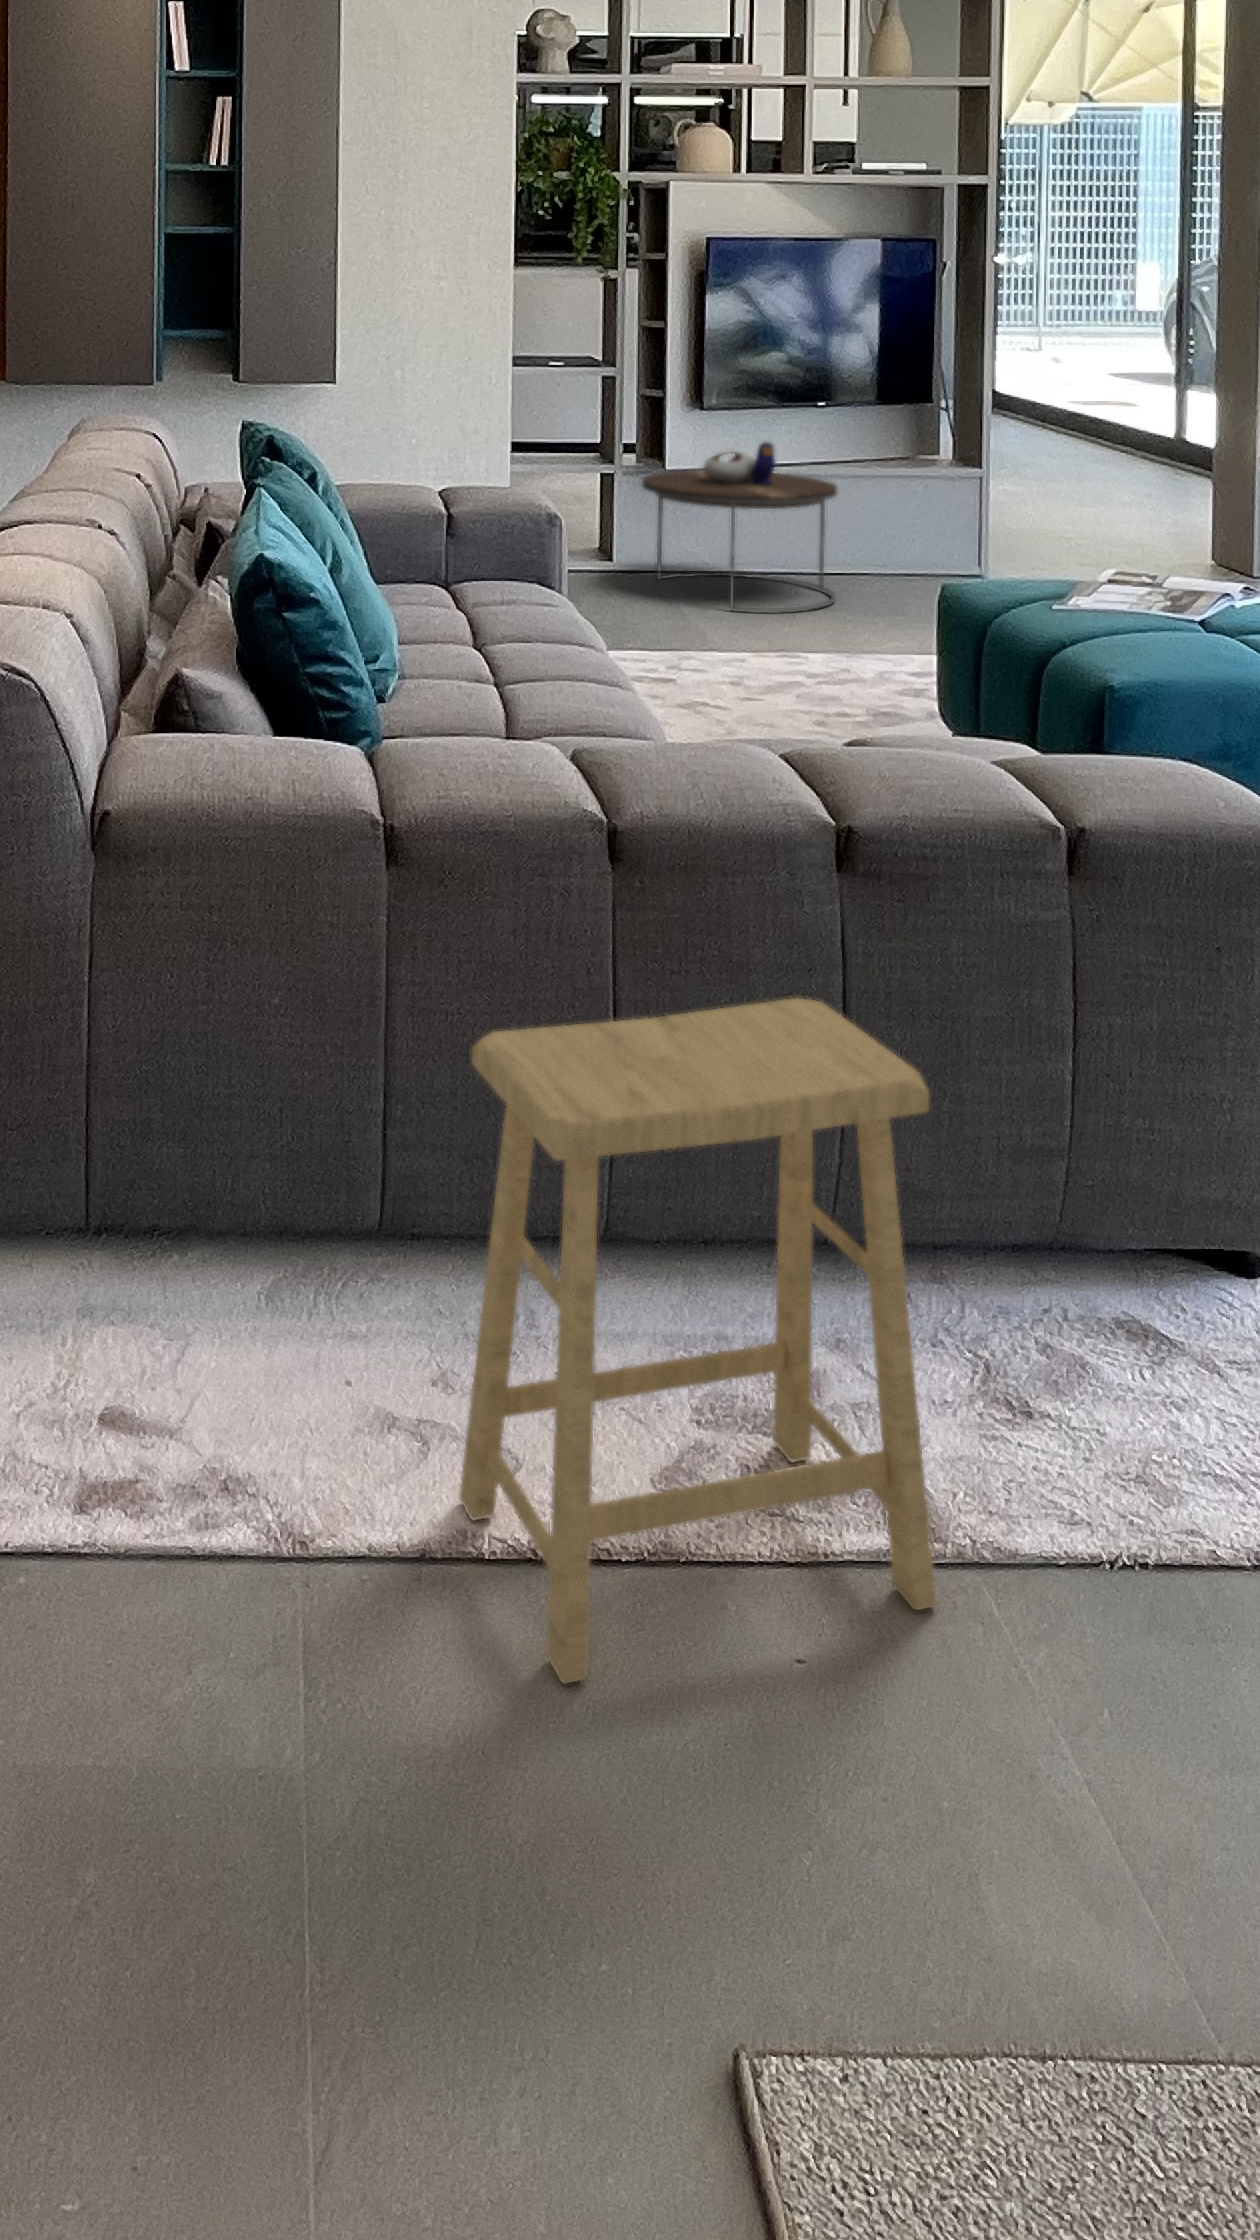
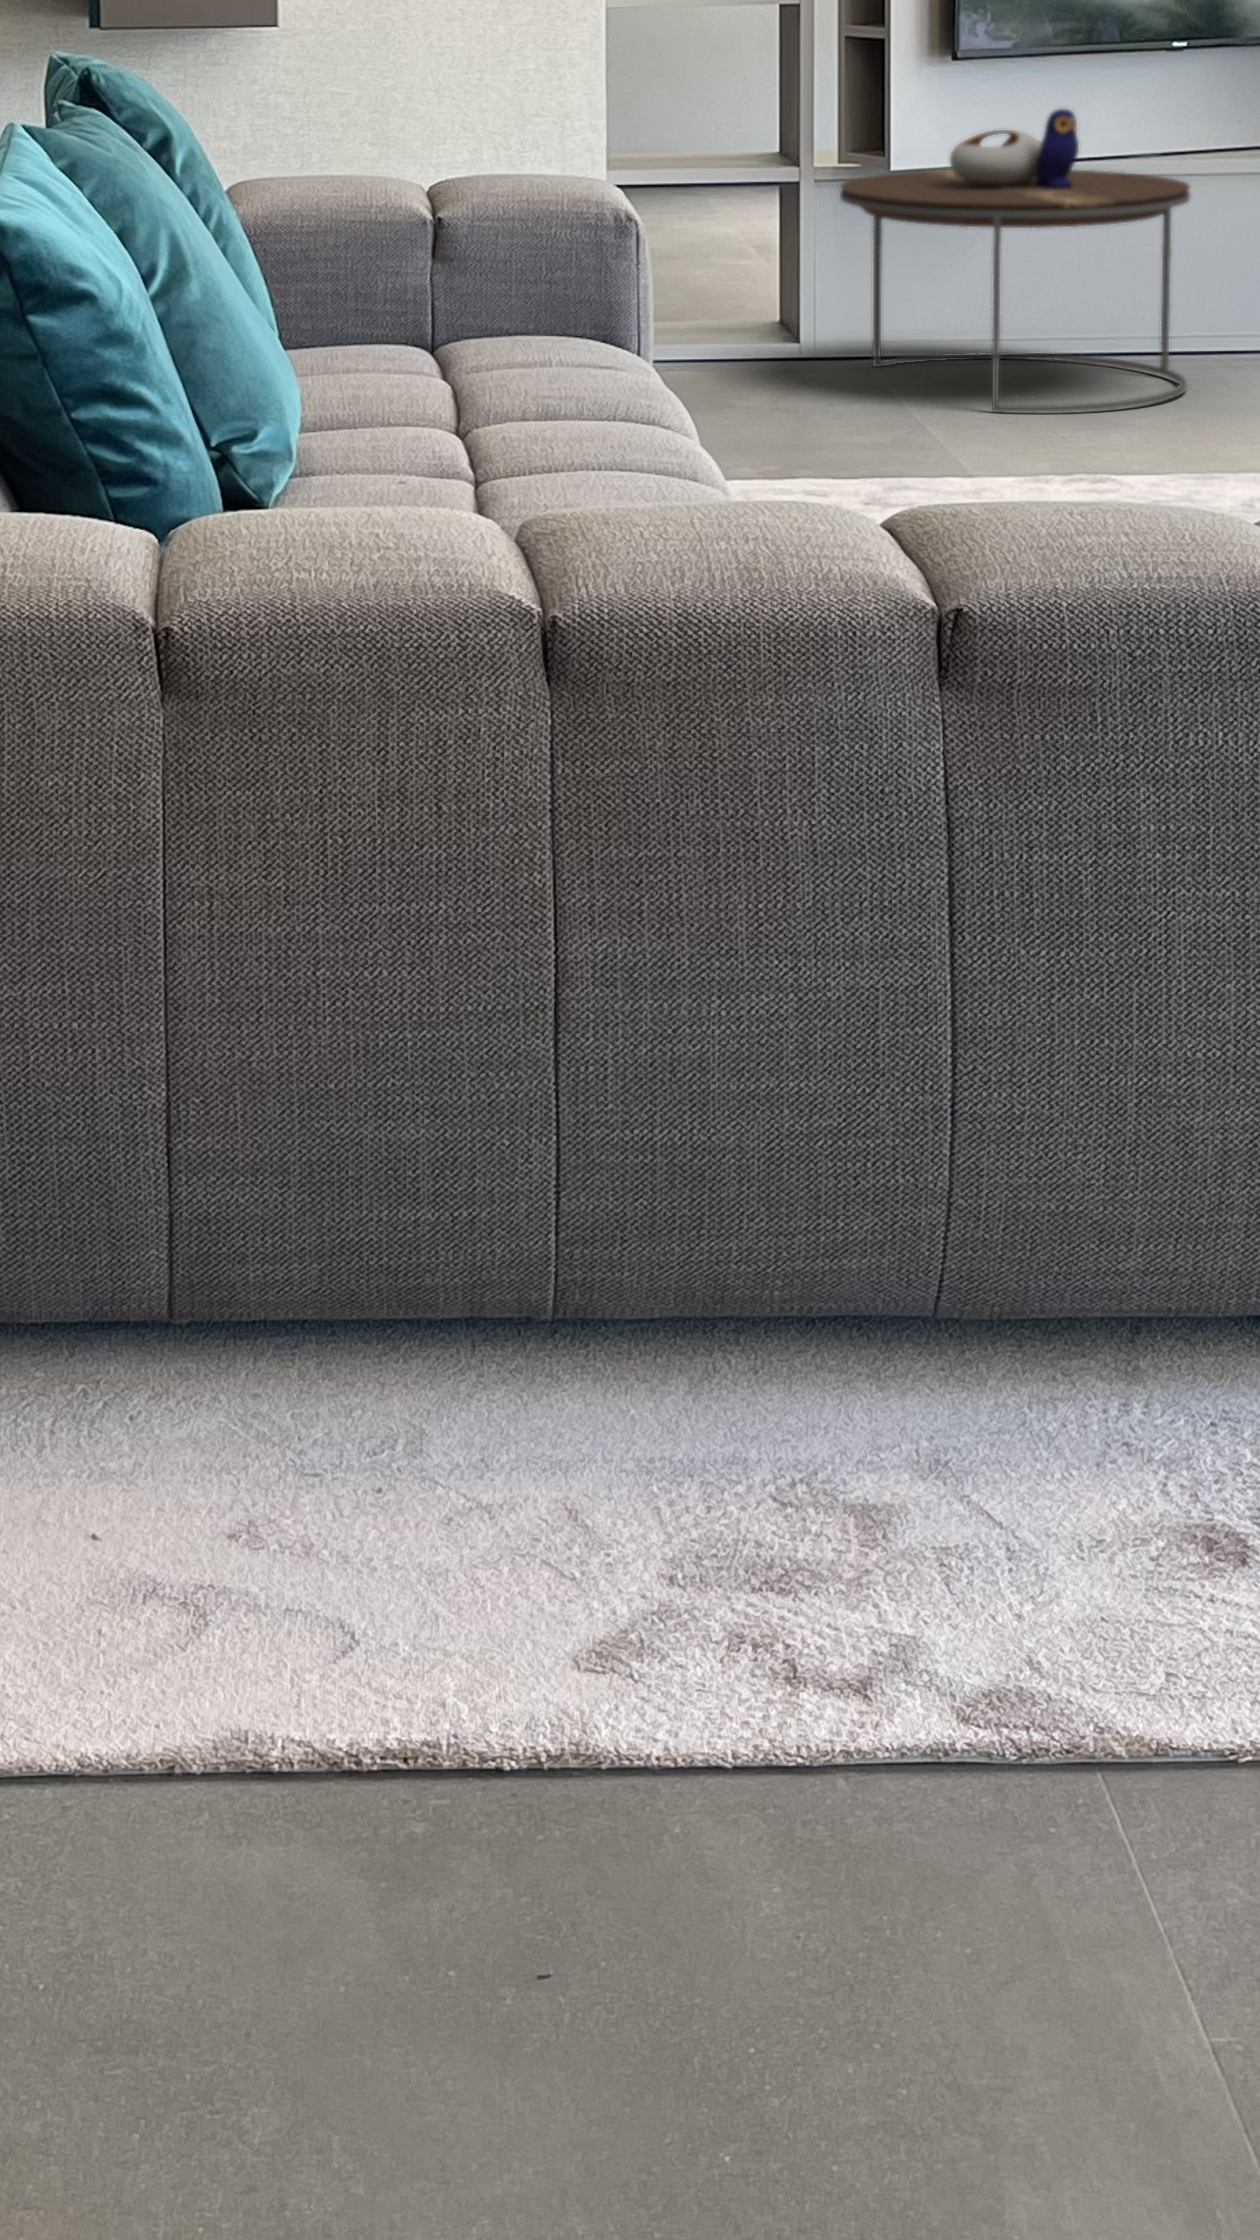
footstool: present [459,998,936,1683] -> none [234,860,1012,1932]

